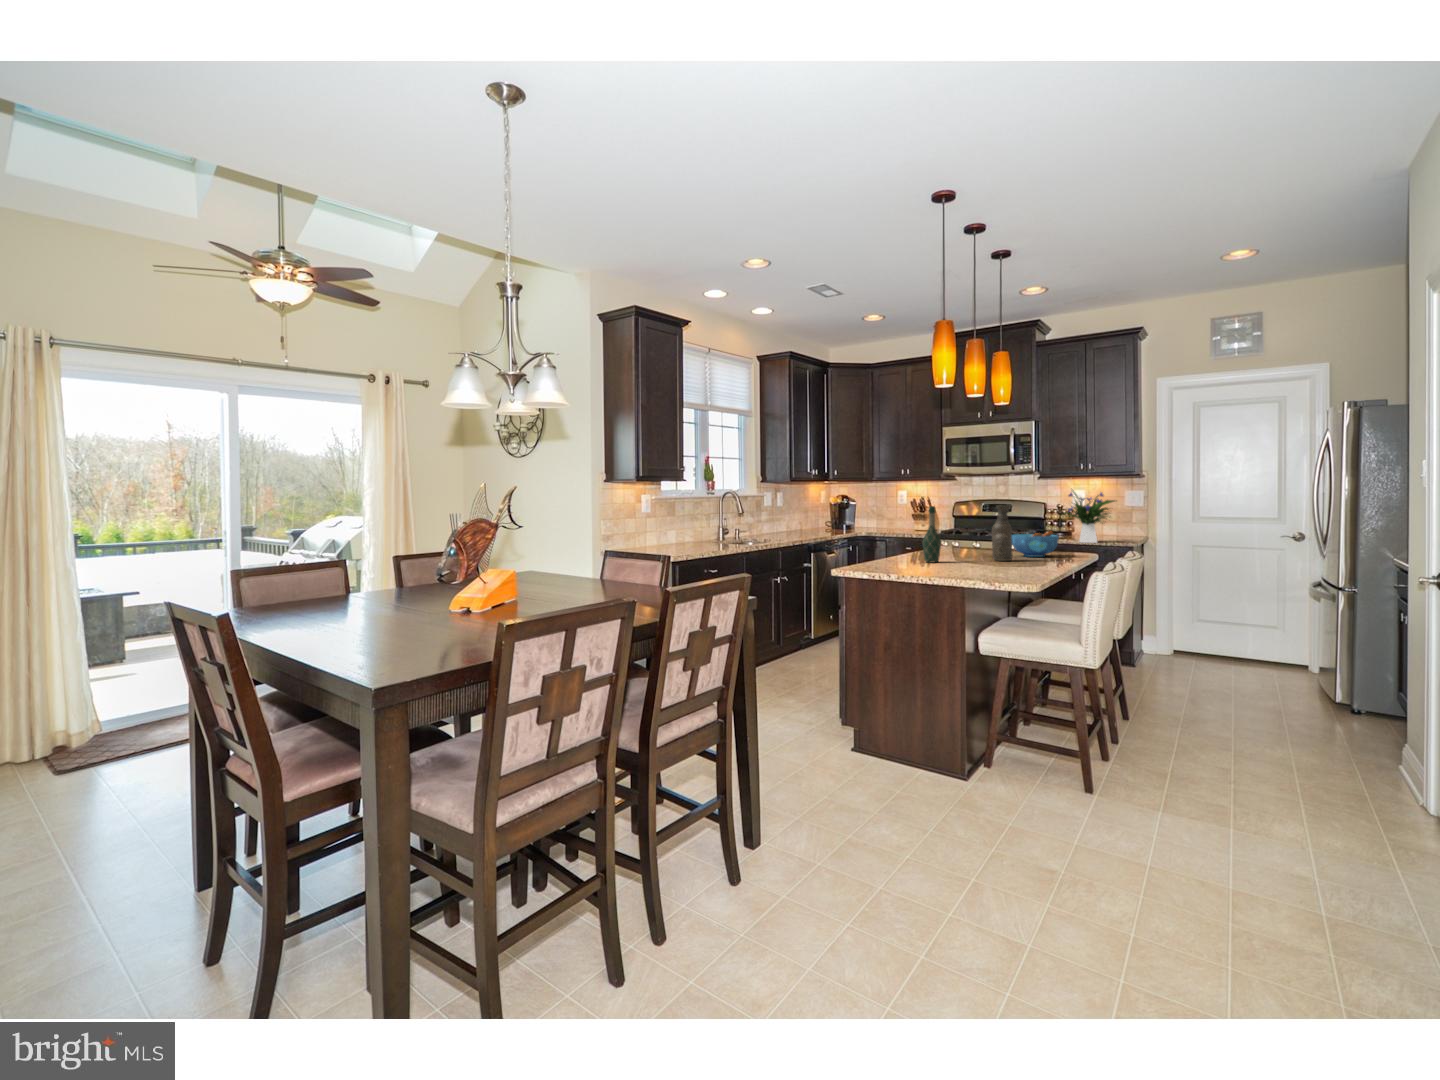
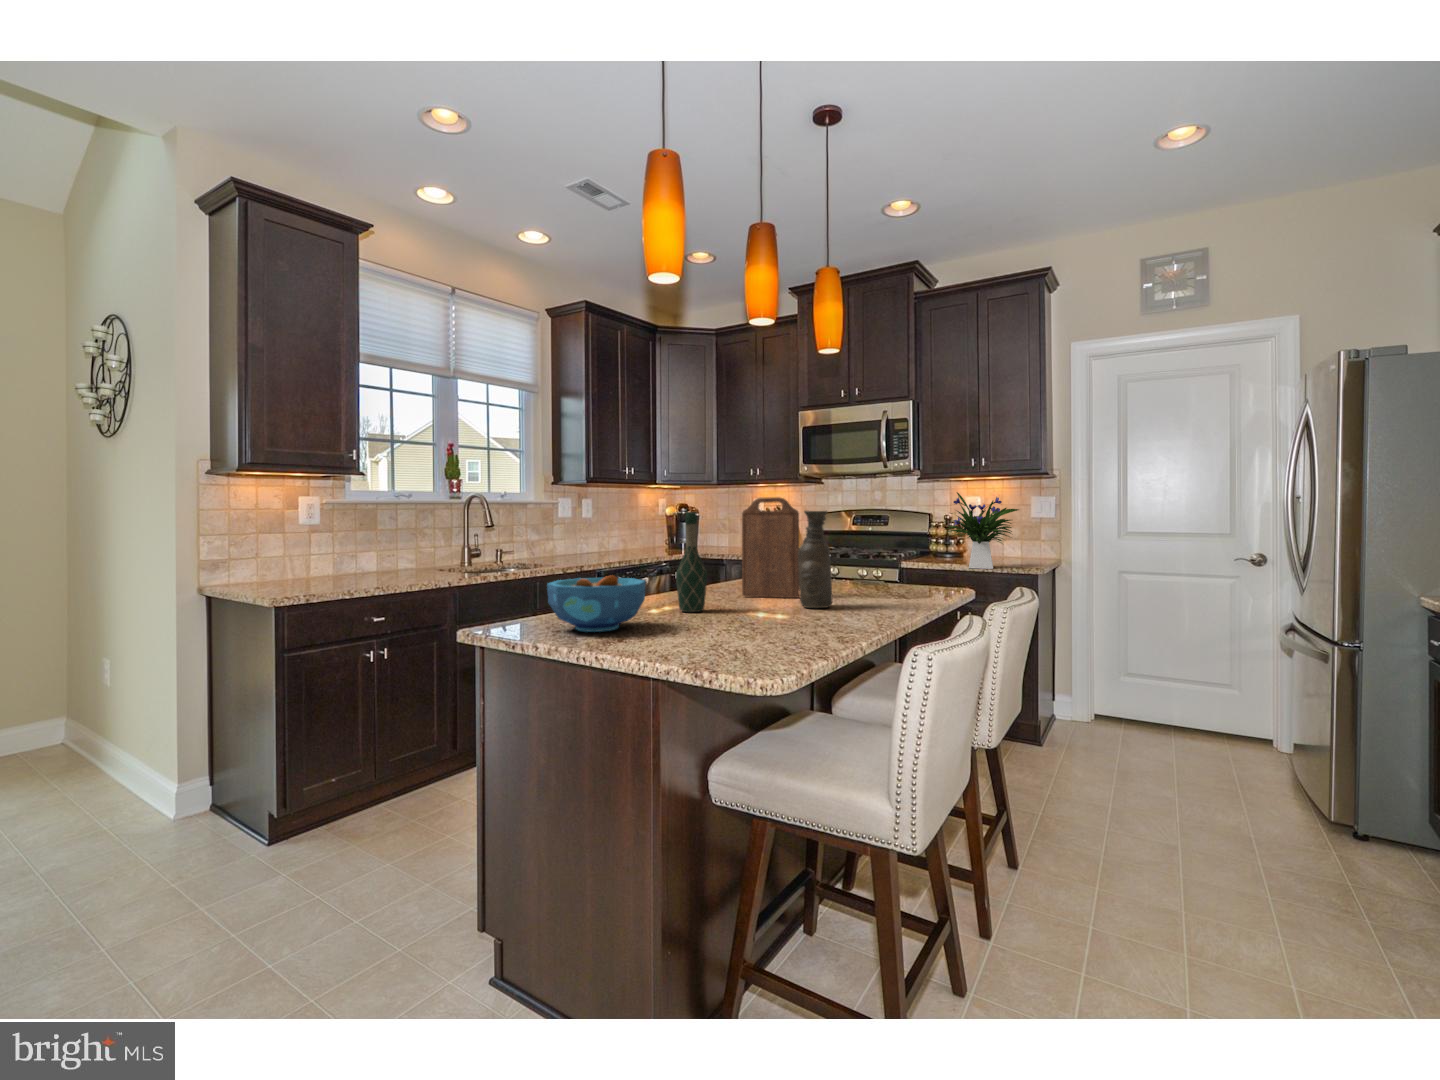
cutting board: none [947,496,985,557] -> present [742,497,799,598]
bowl: present [1012,532,1059,557] -> present [547,575,645,632]

